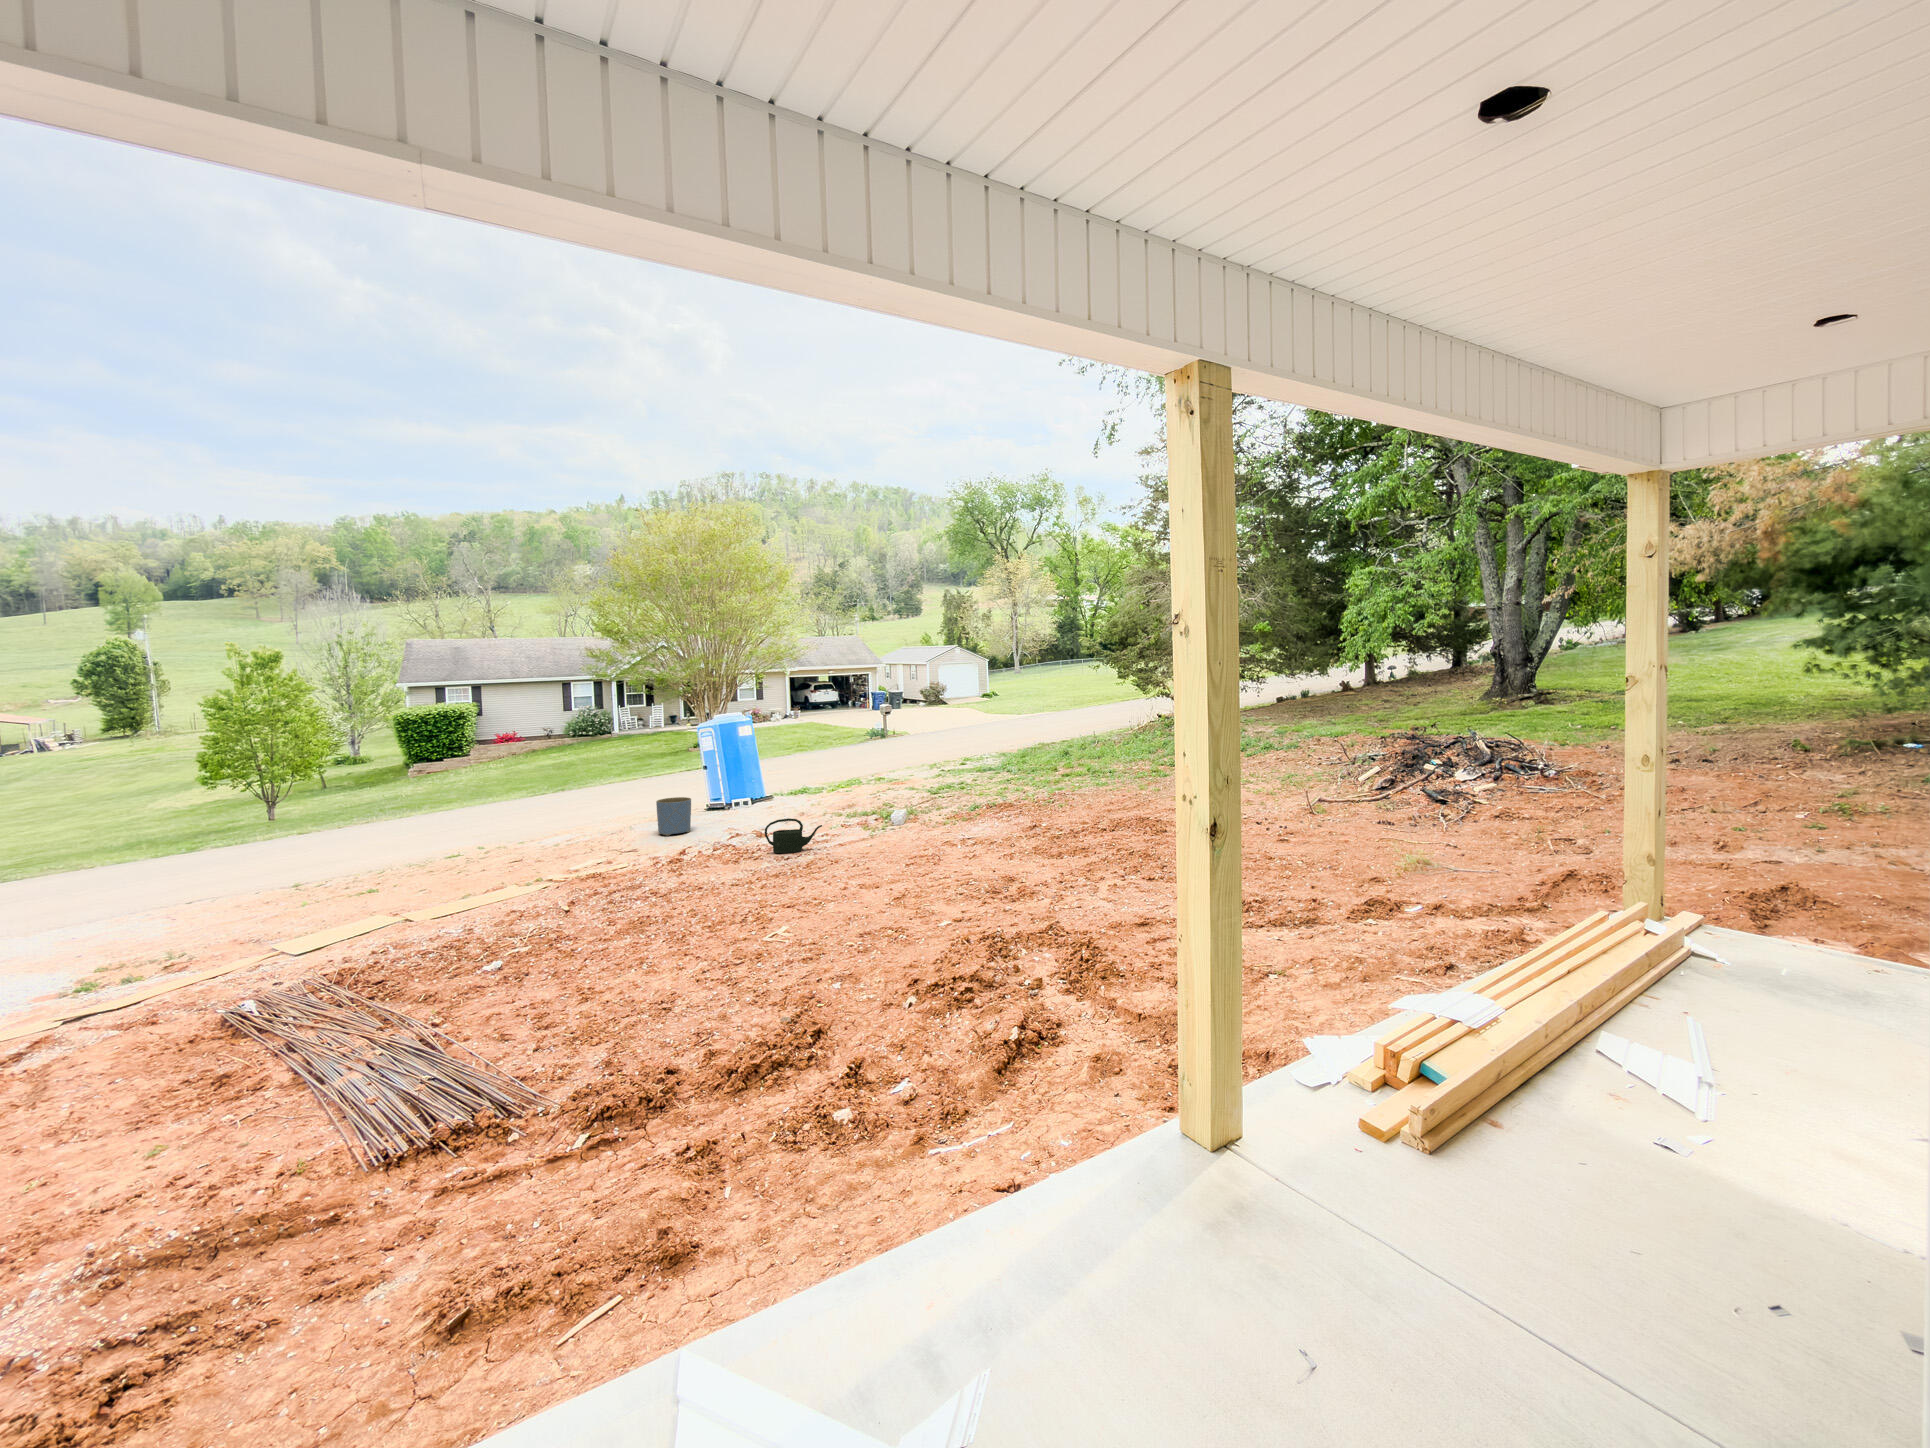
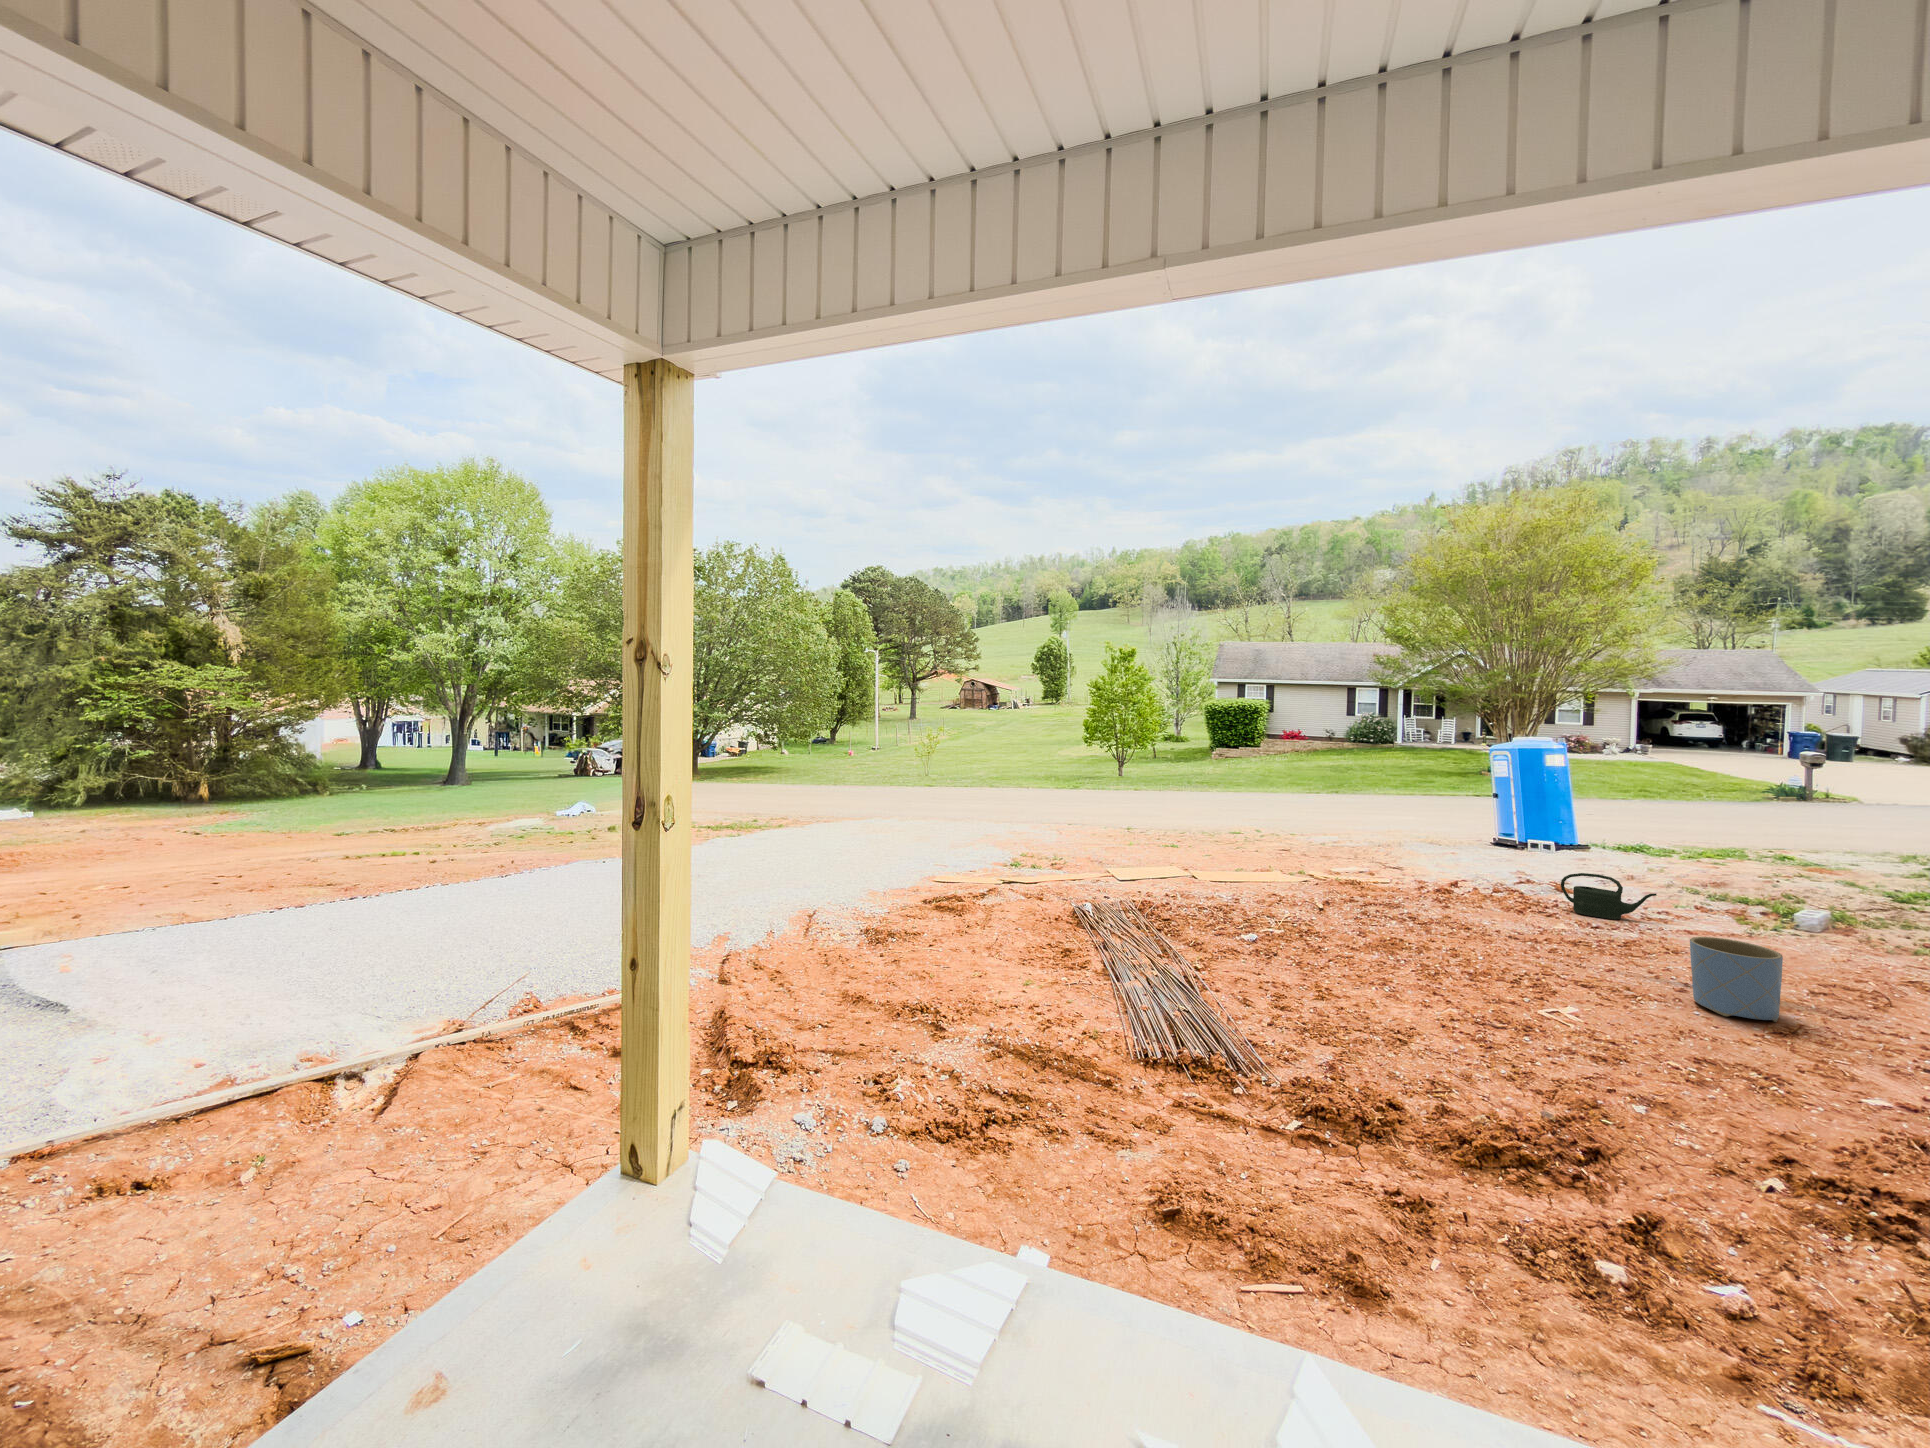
planter: present [656,797,691,836] -> present [1690,937,1783,1022]

